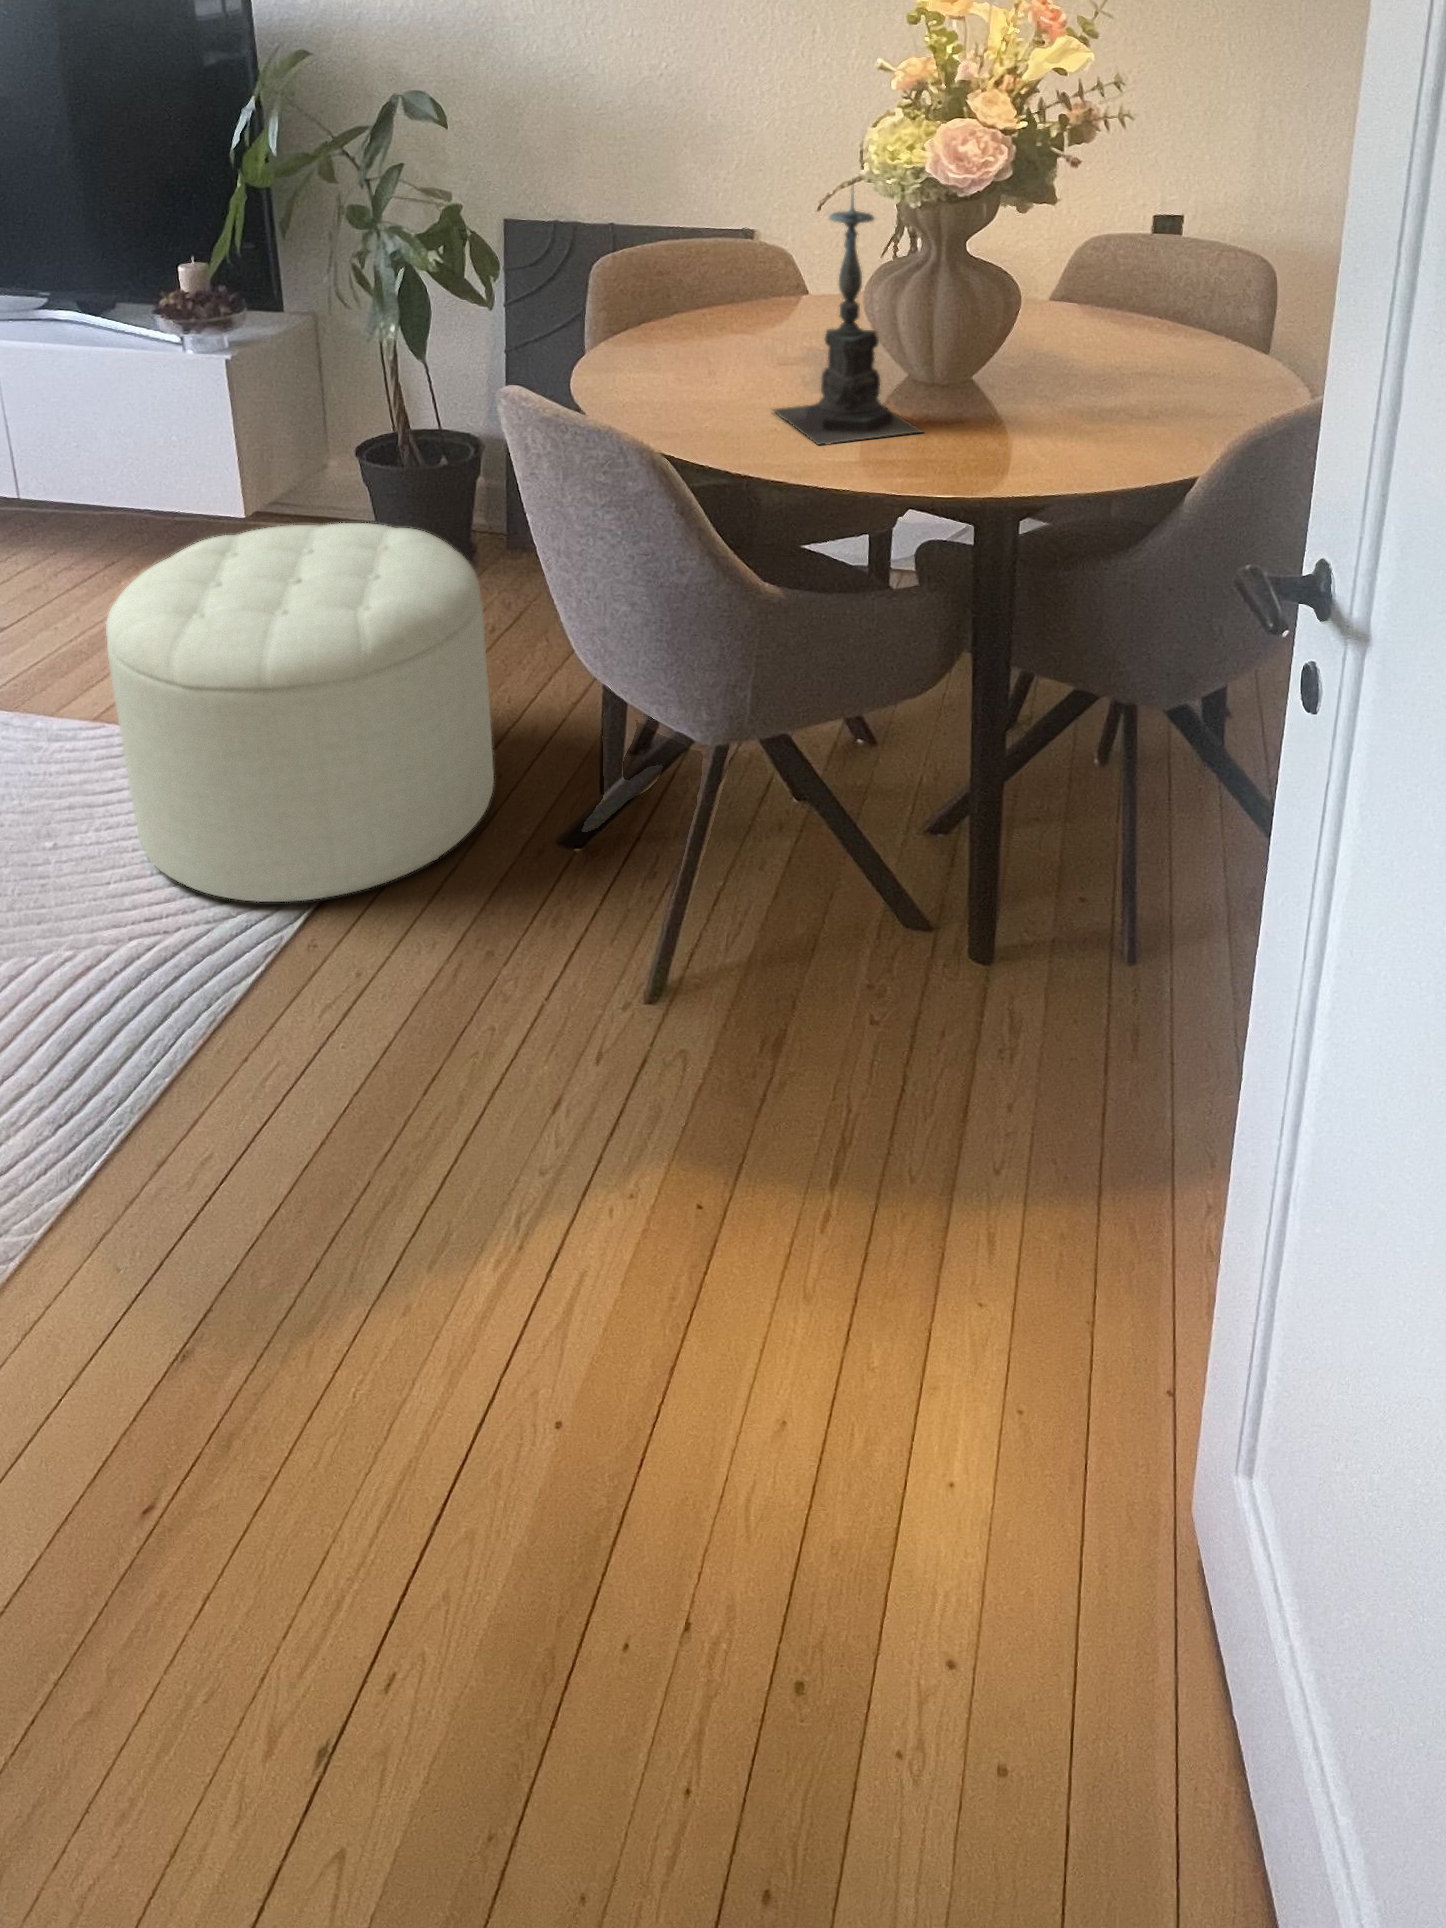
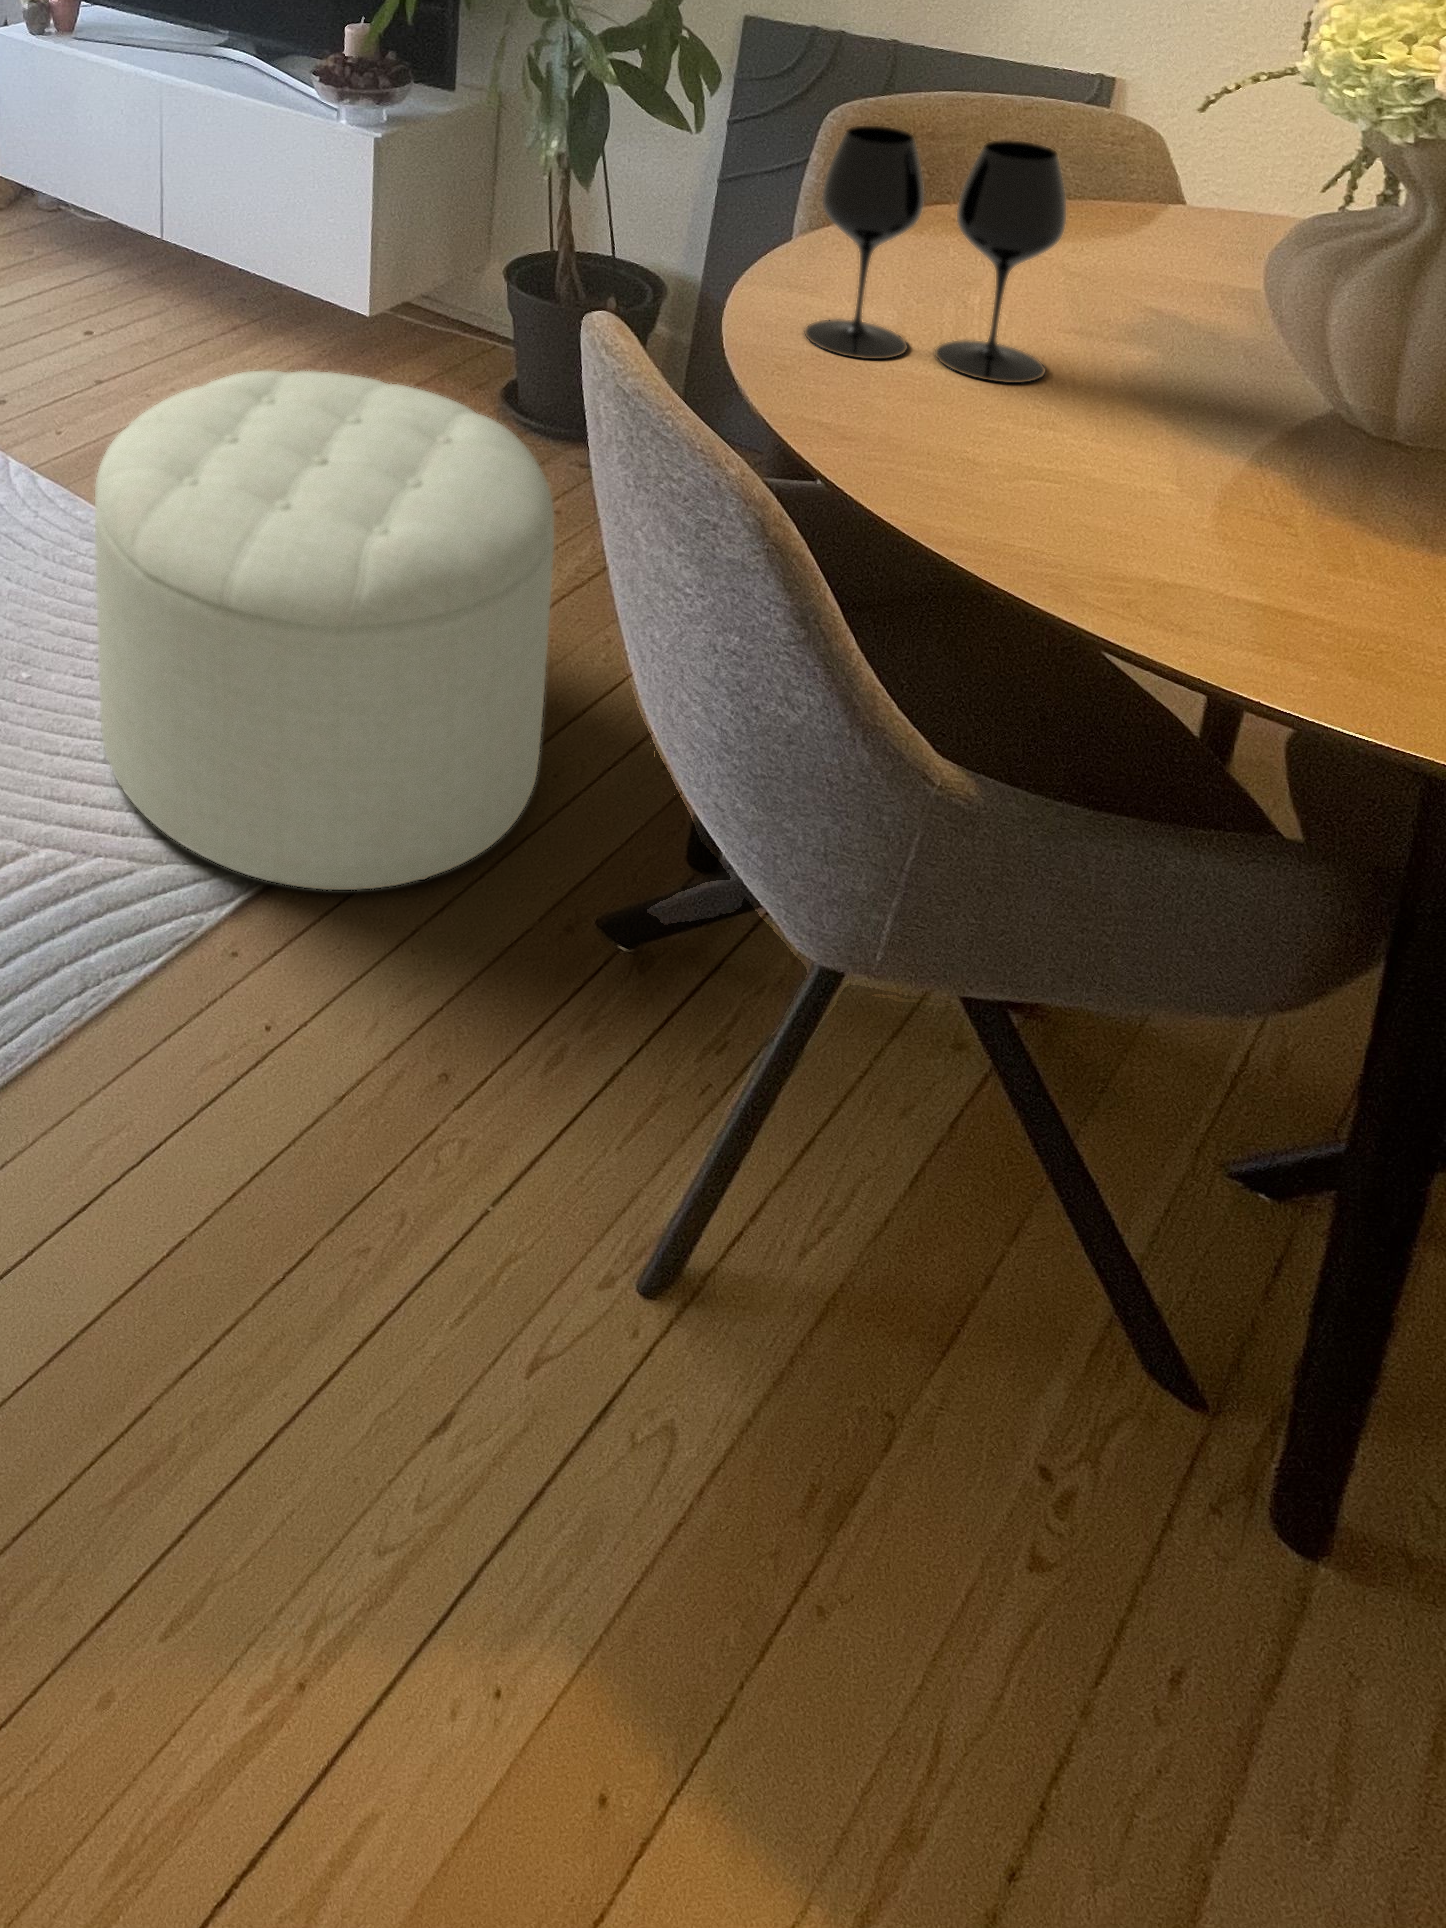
candle holder: present [773,185,921,445] -> none [1033,89,1345,565]
wine glass: none [630,241,768,396] -> present [805,126,1066,383]

